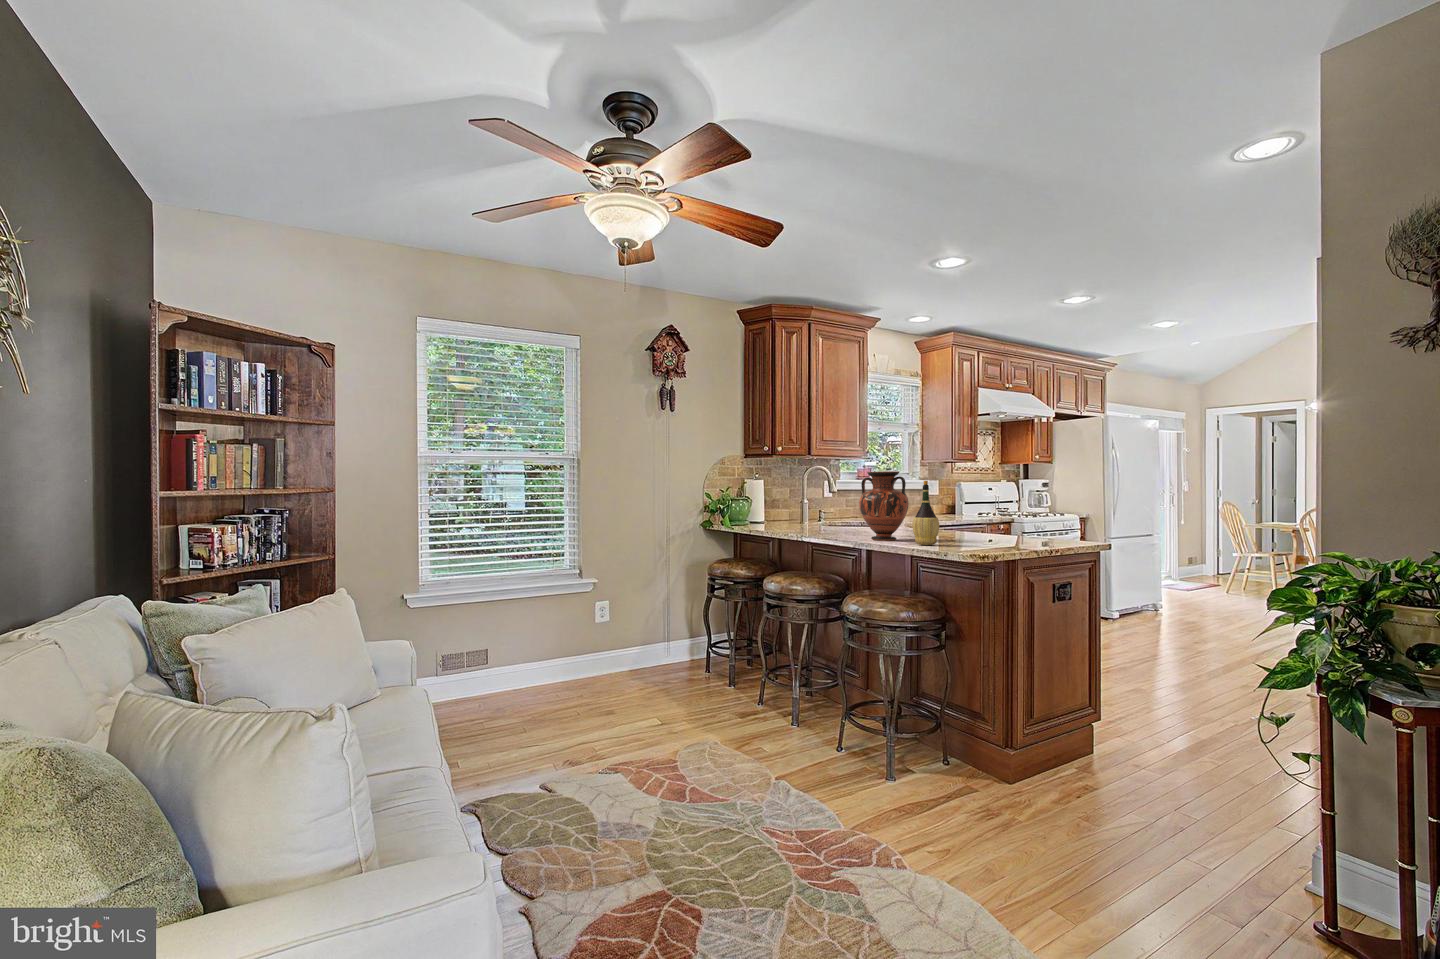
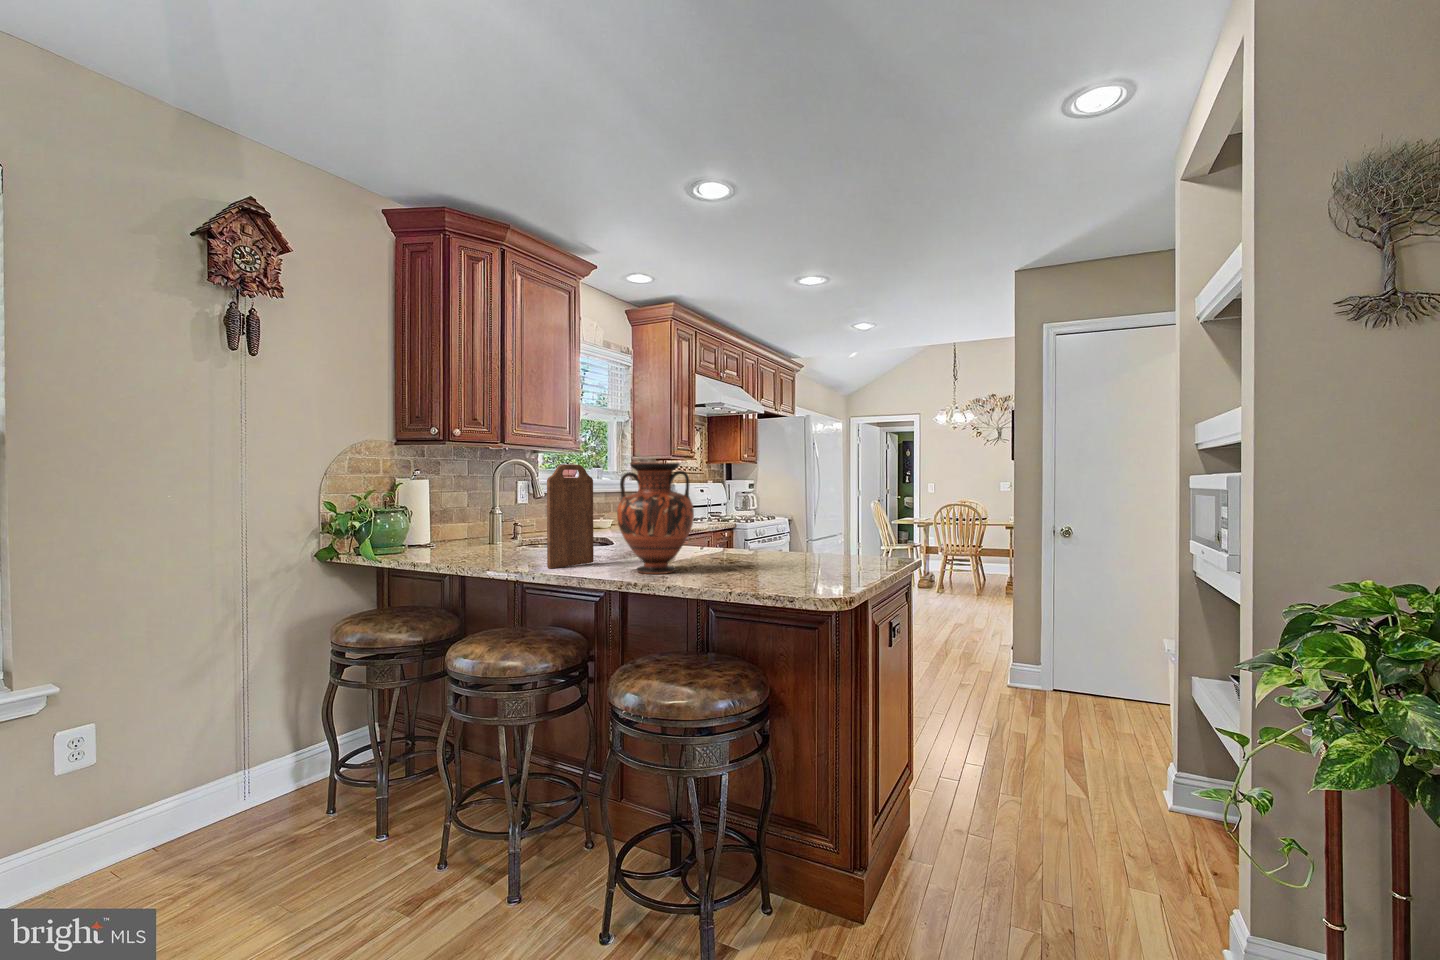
cutting board: none [822,472,853,536] -> present [547,464,594,569]
wine bottle: present [912,481,939,545] -> none [716,476,758,580]

